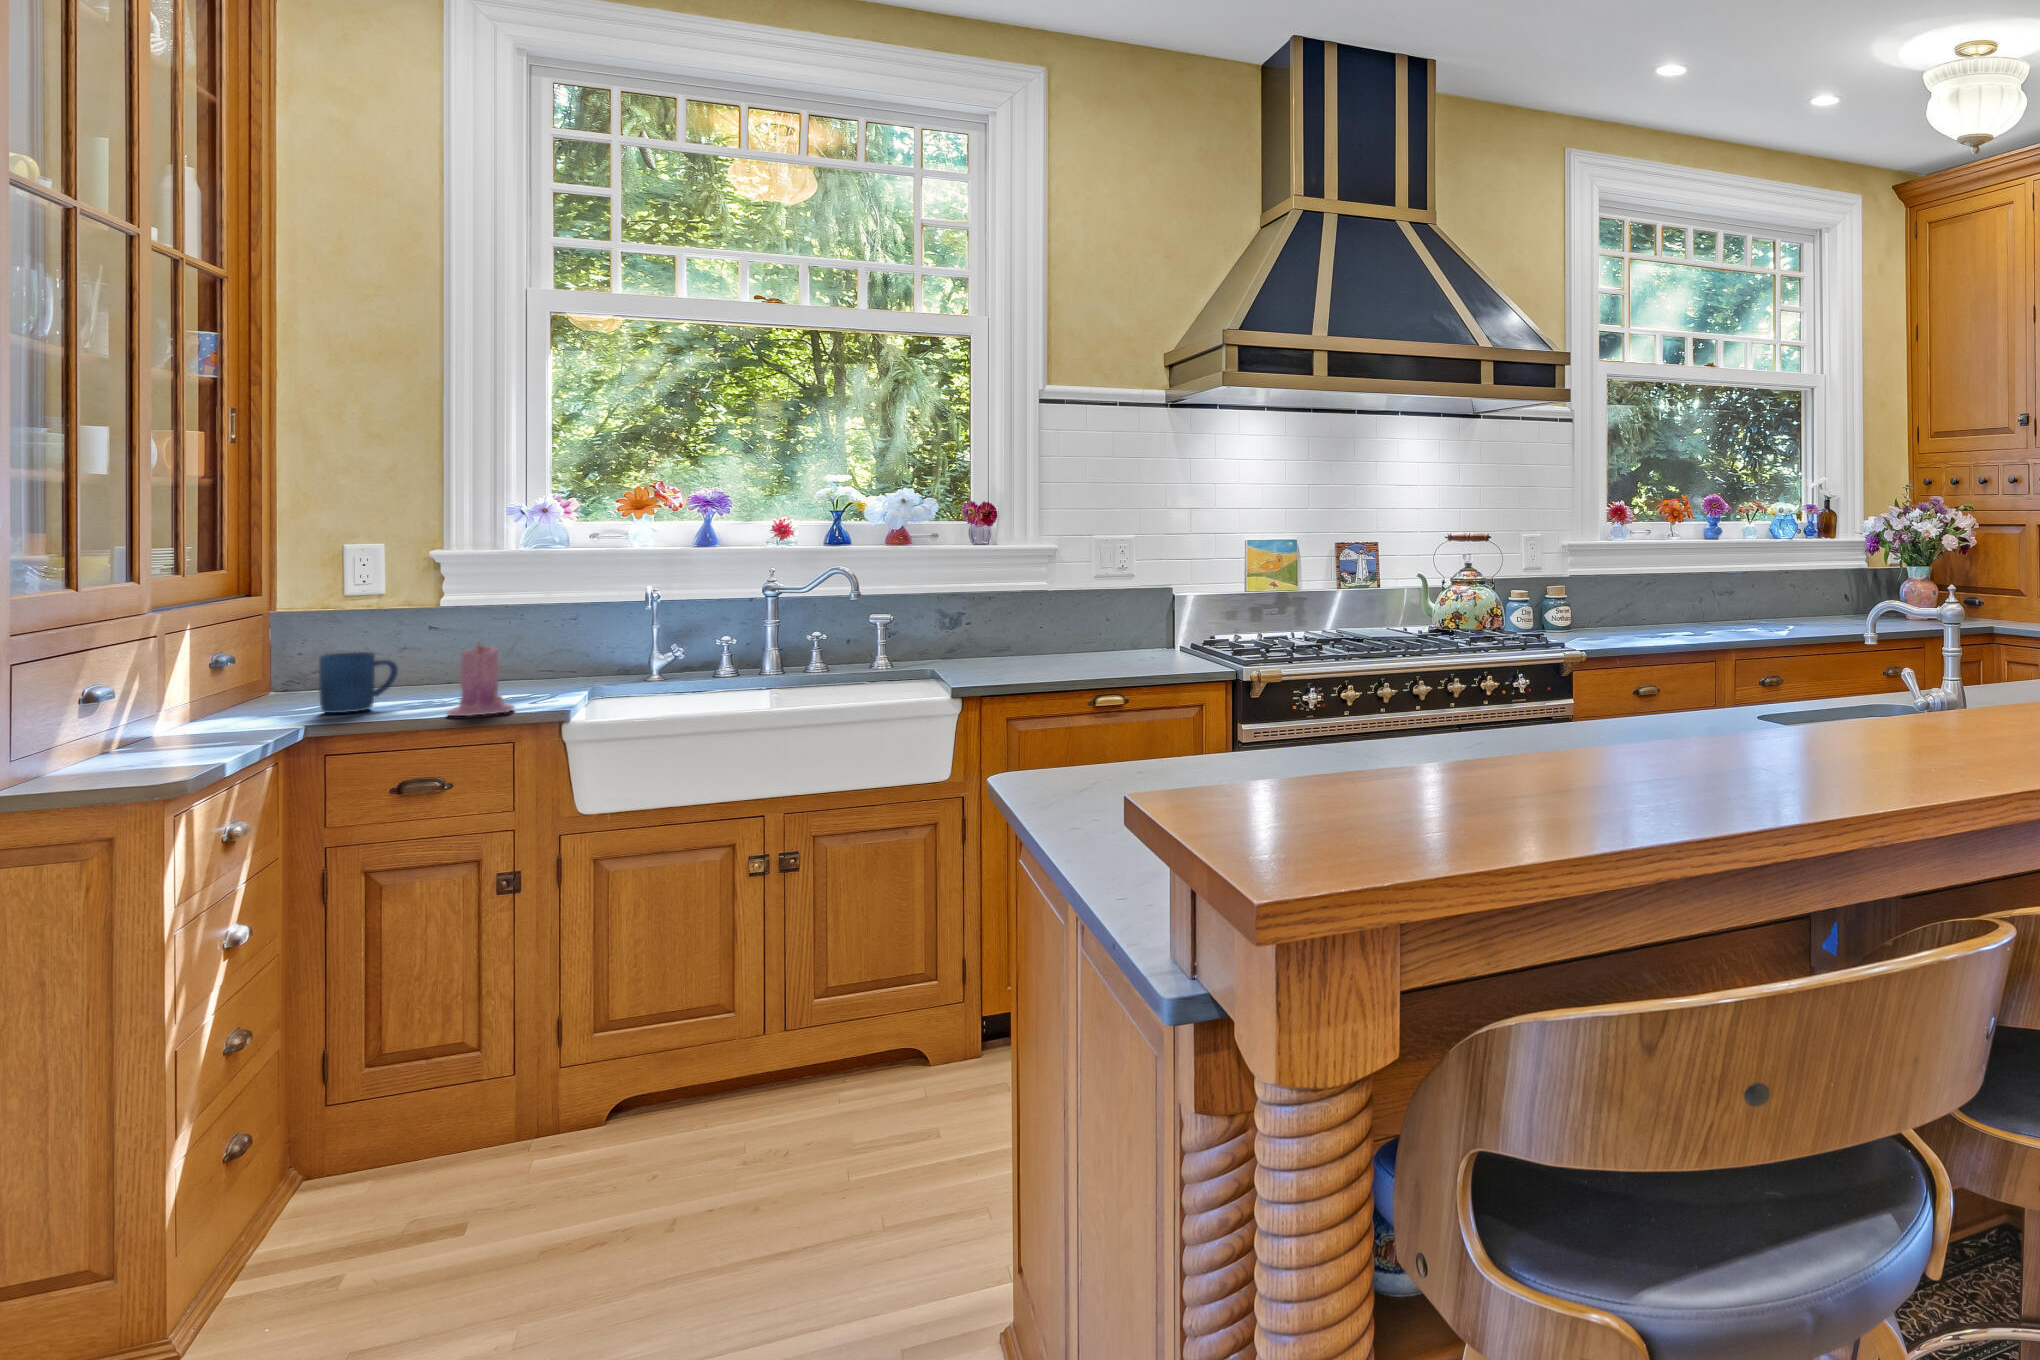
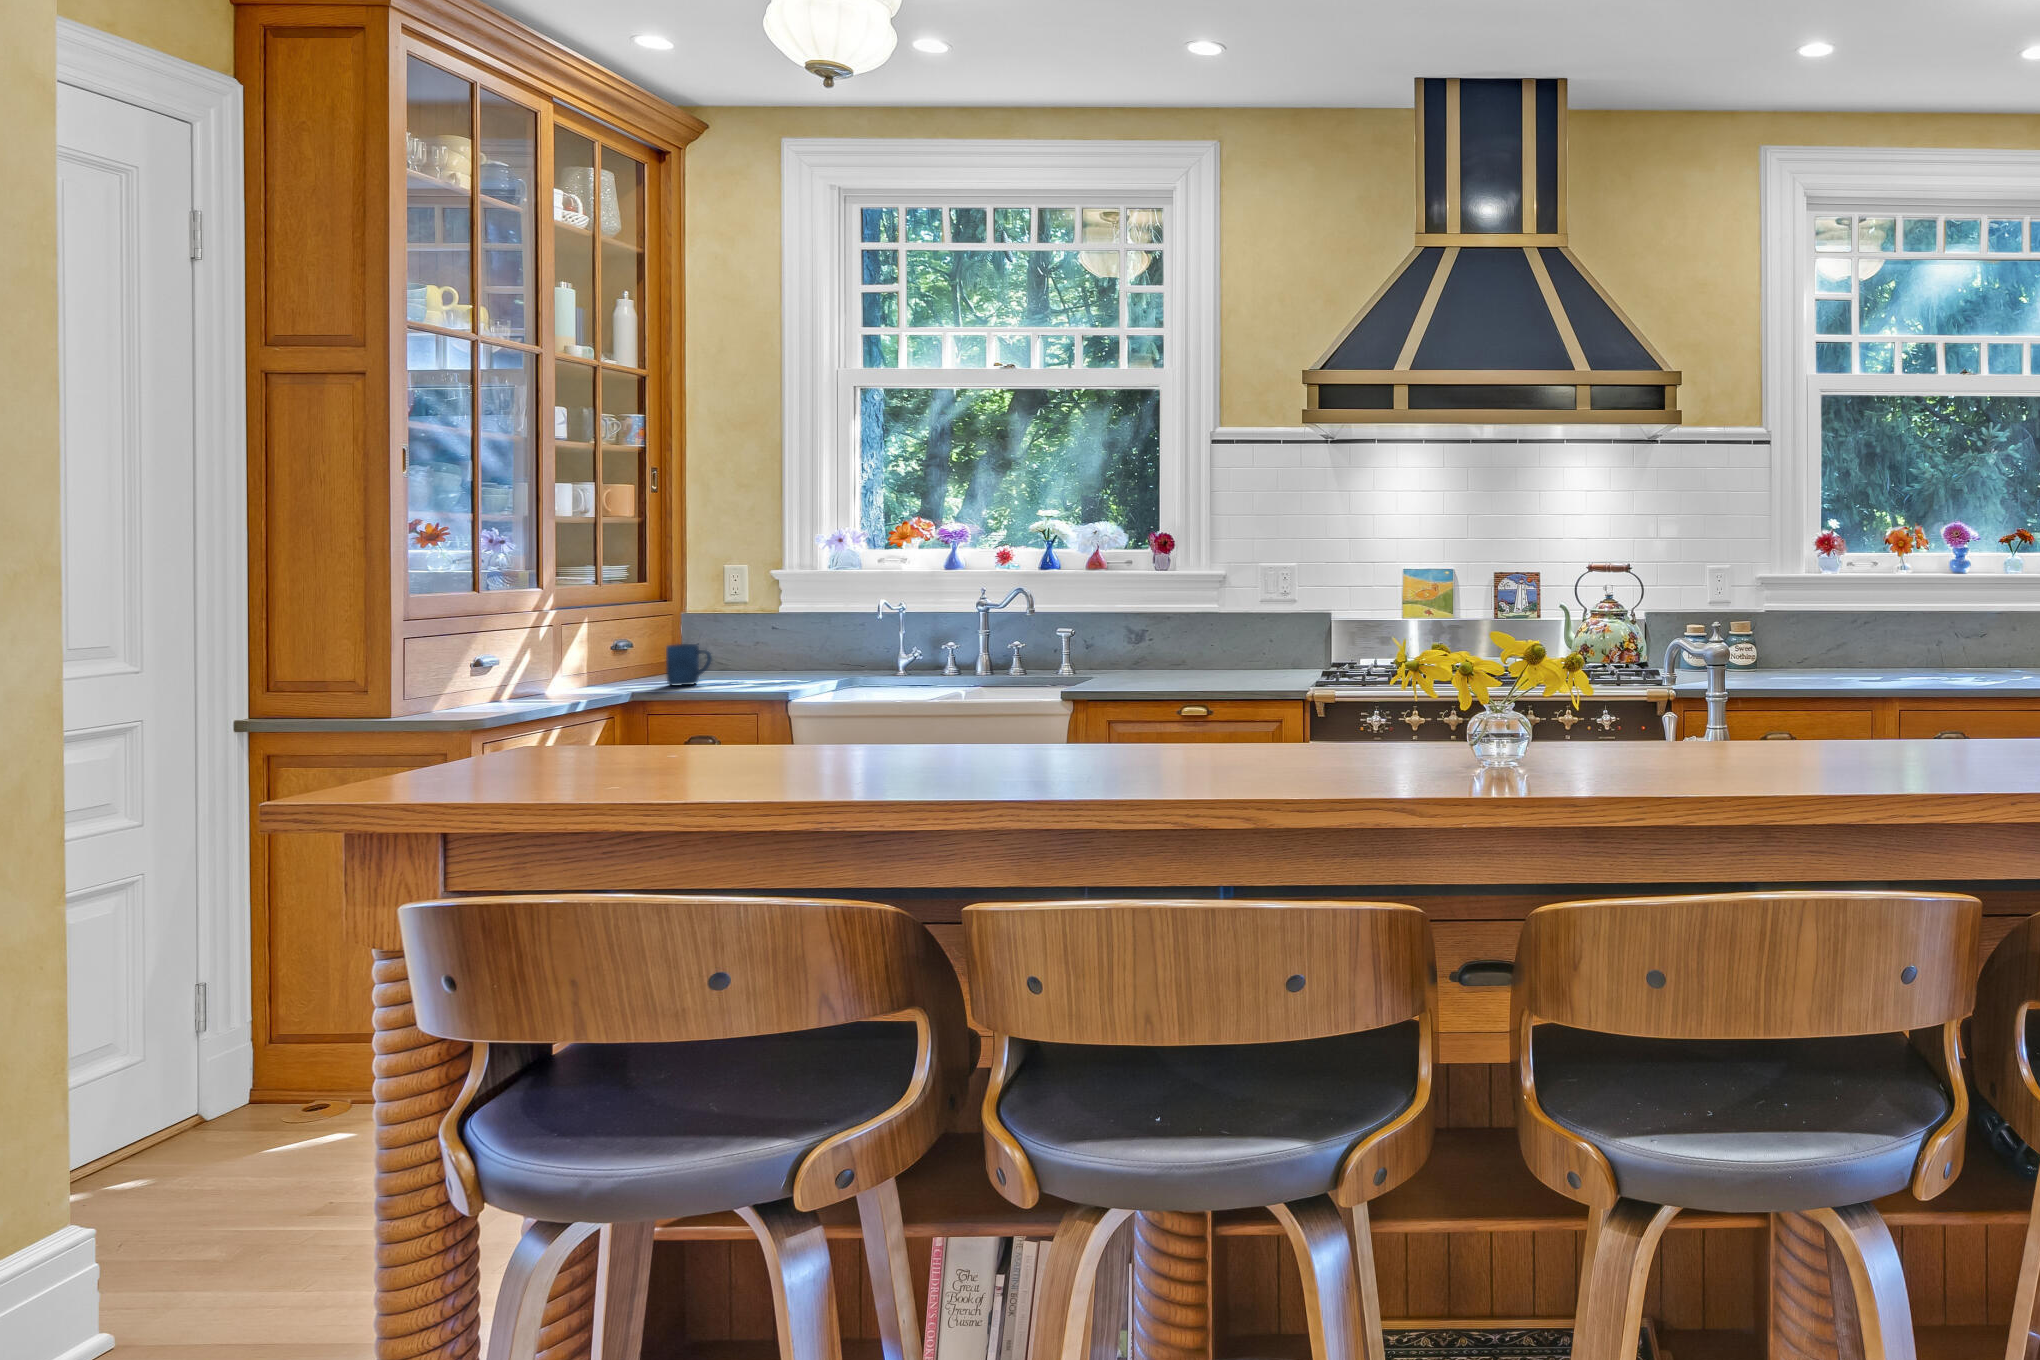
candle: present [447,644,514,716] -> none [716,637,760,693]

